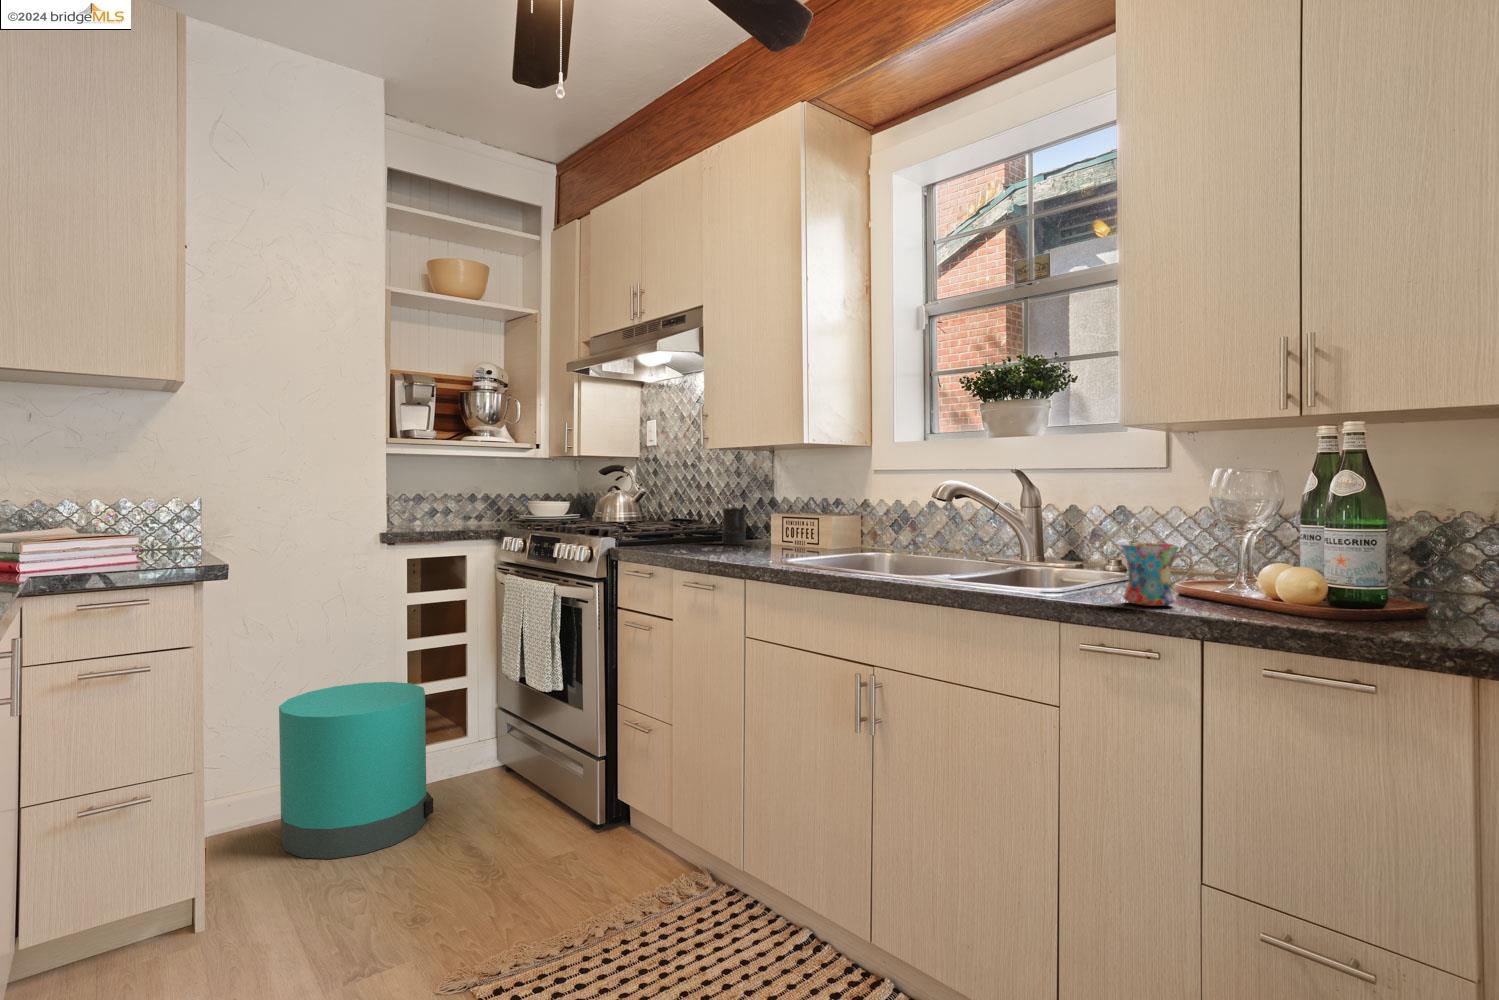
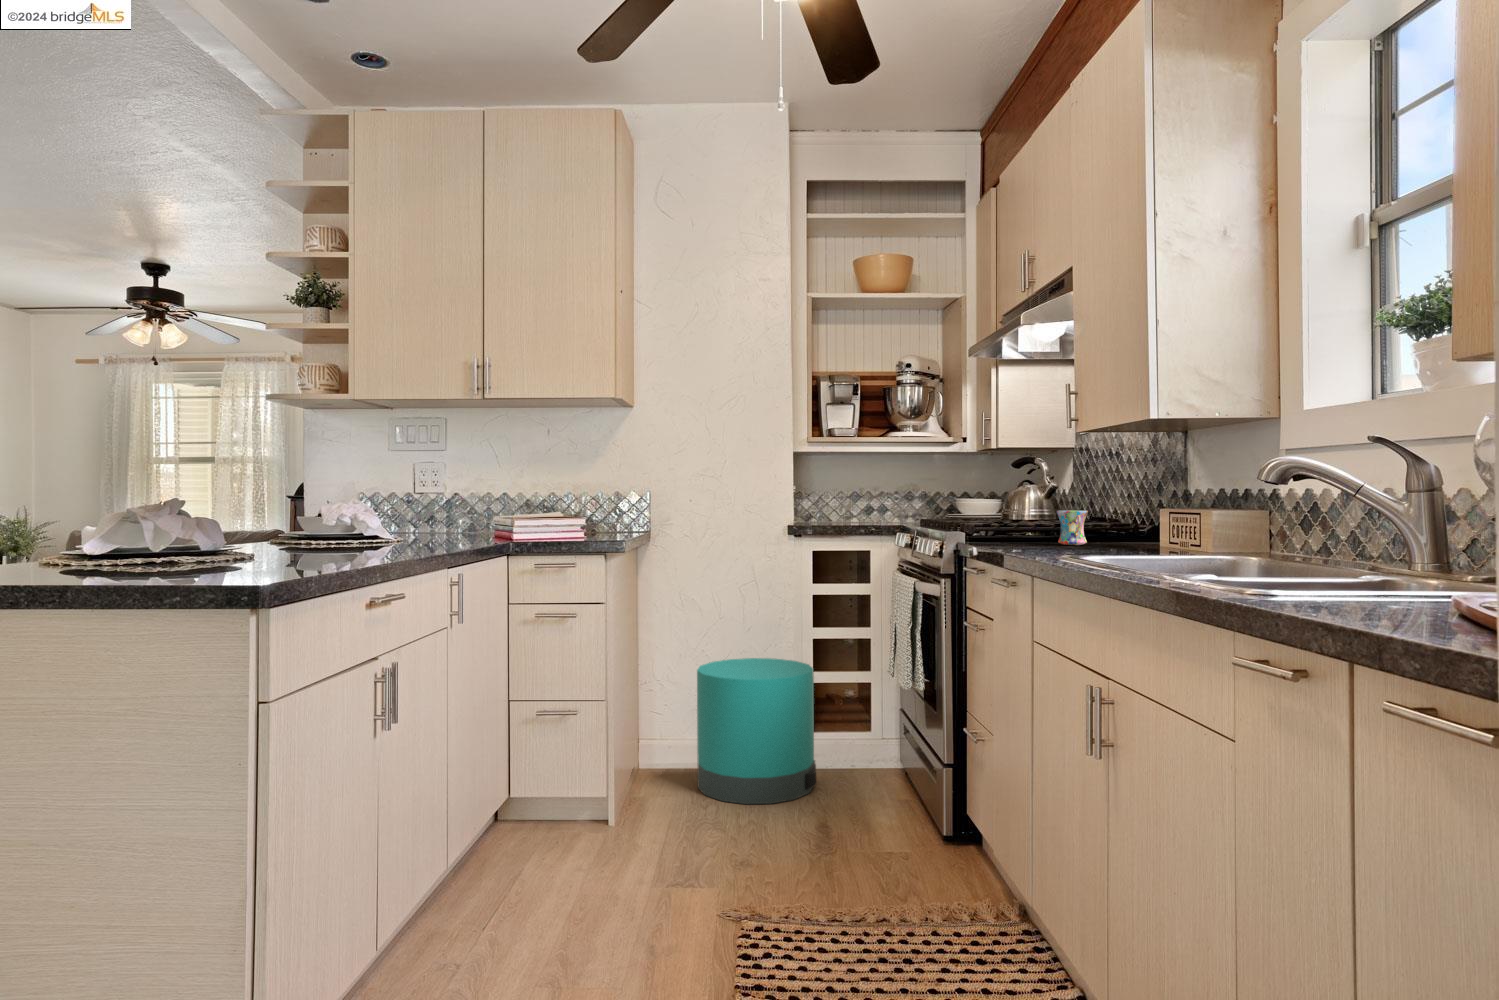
candle: present [722,506,746,545] -> none [1114,497,1145,545]
mug: present [1121,543,1194,606] -> present [1056,510,1088,545]

